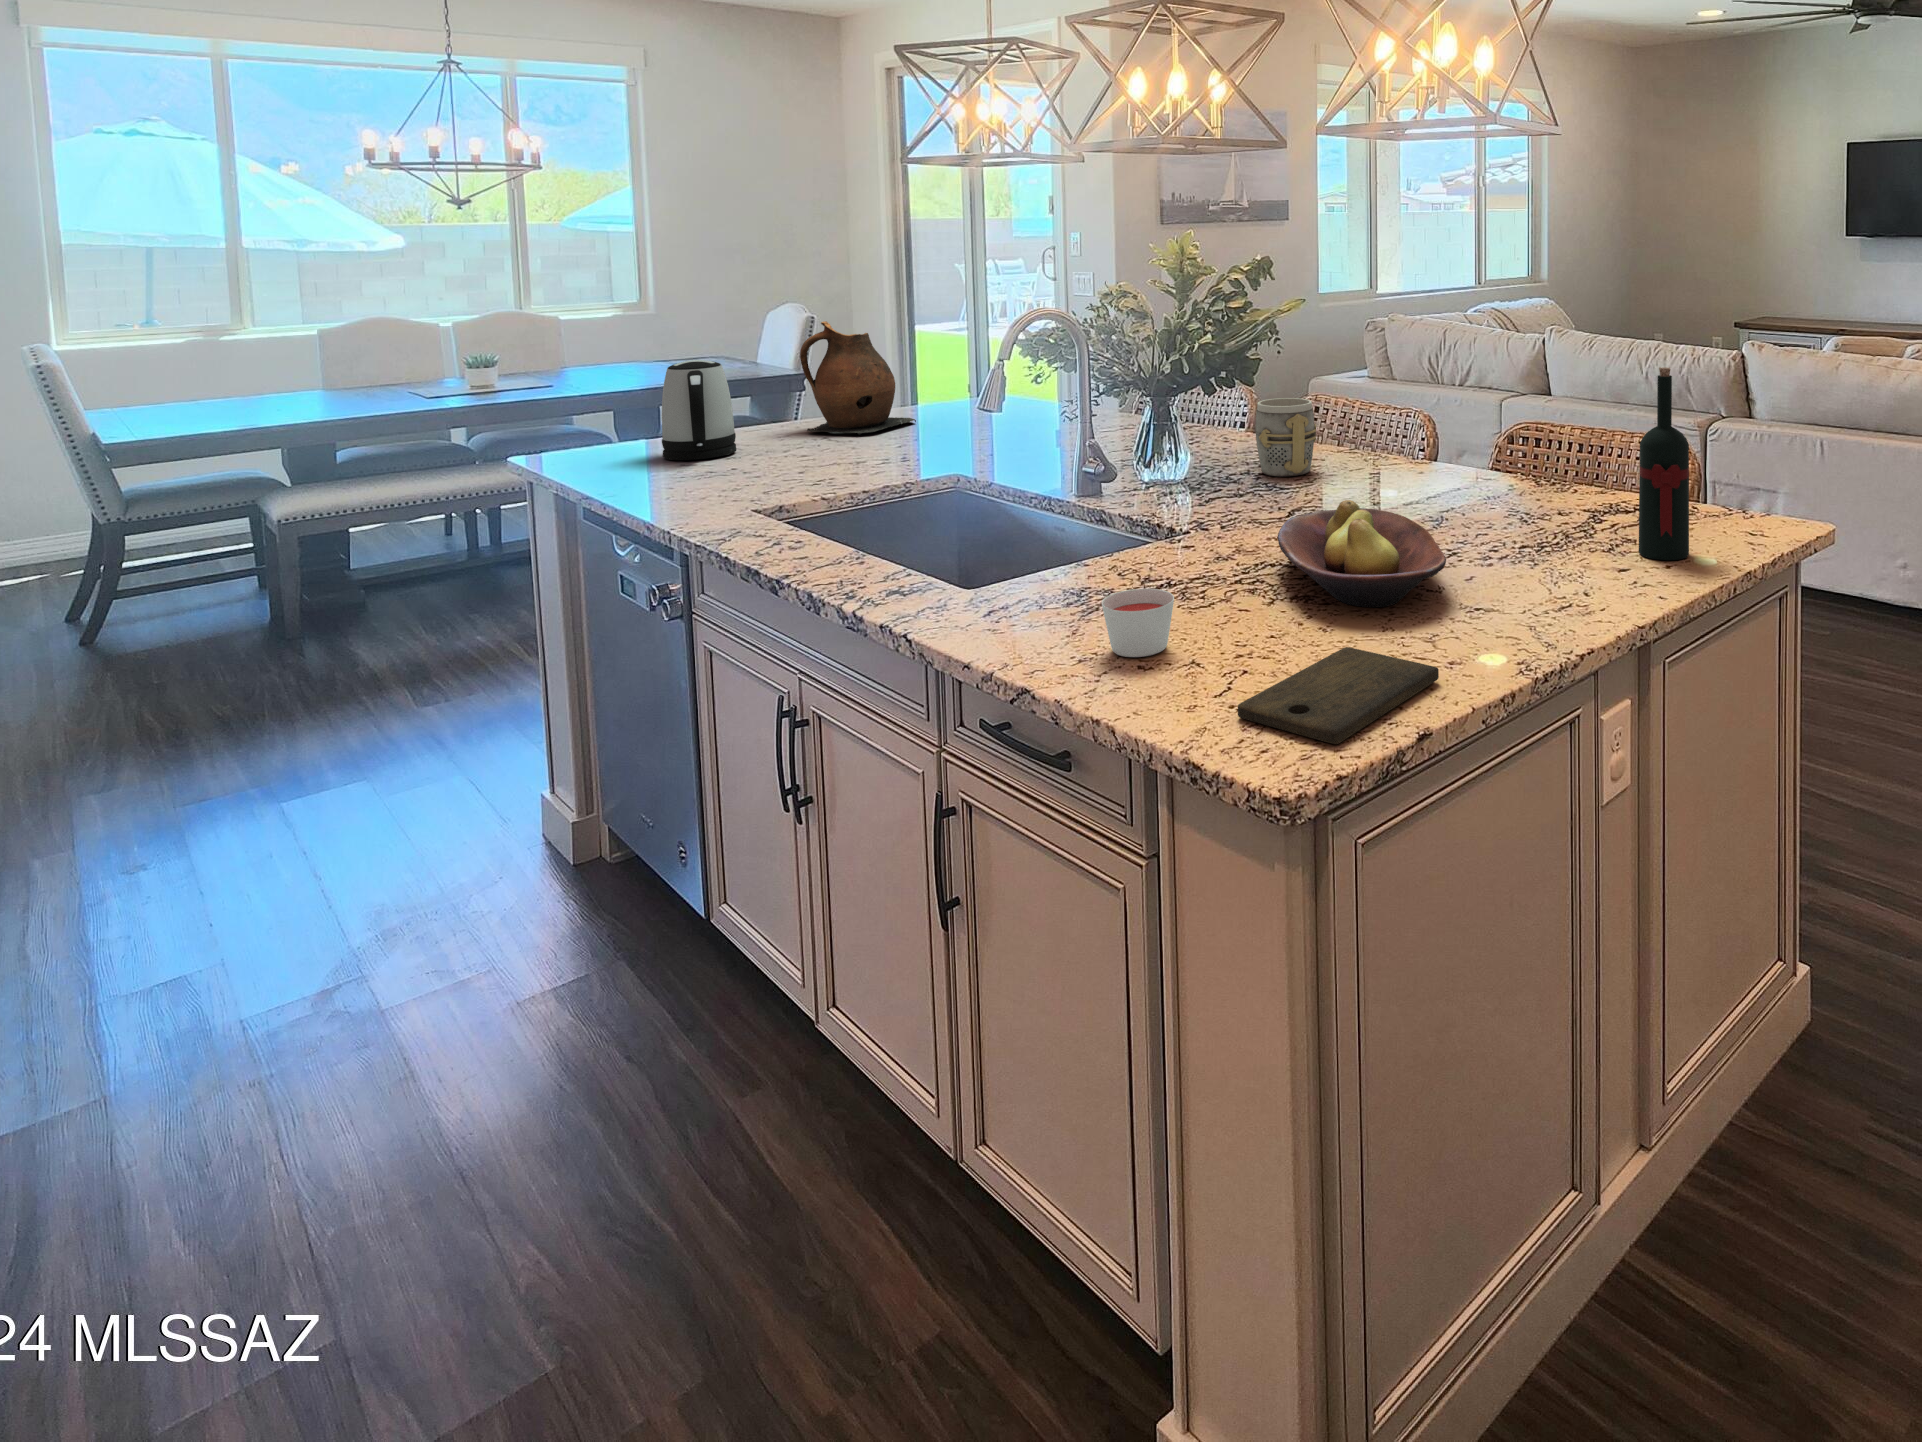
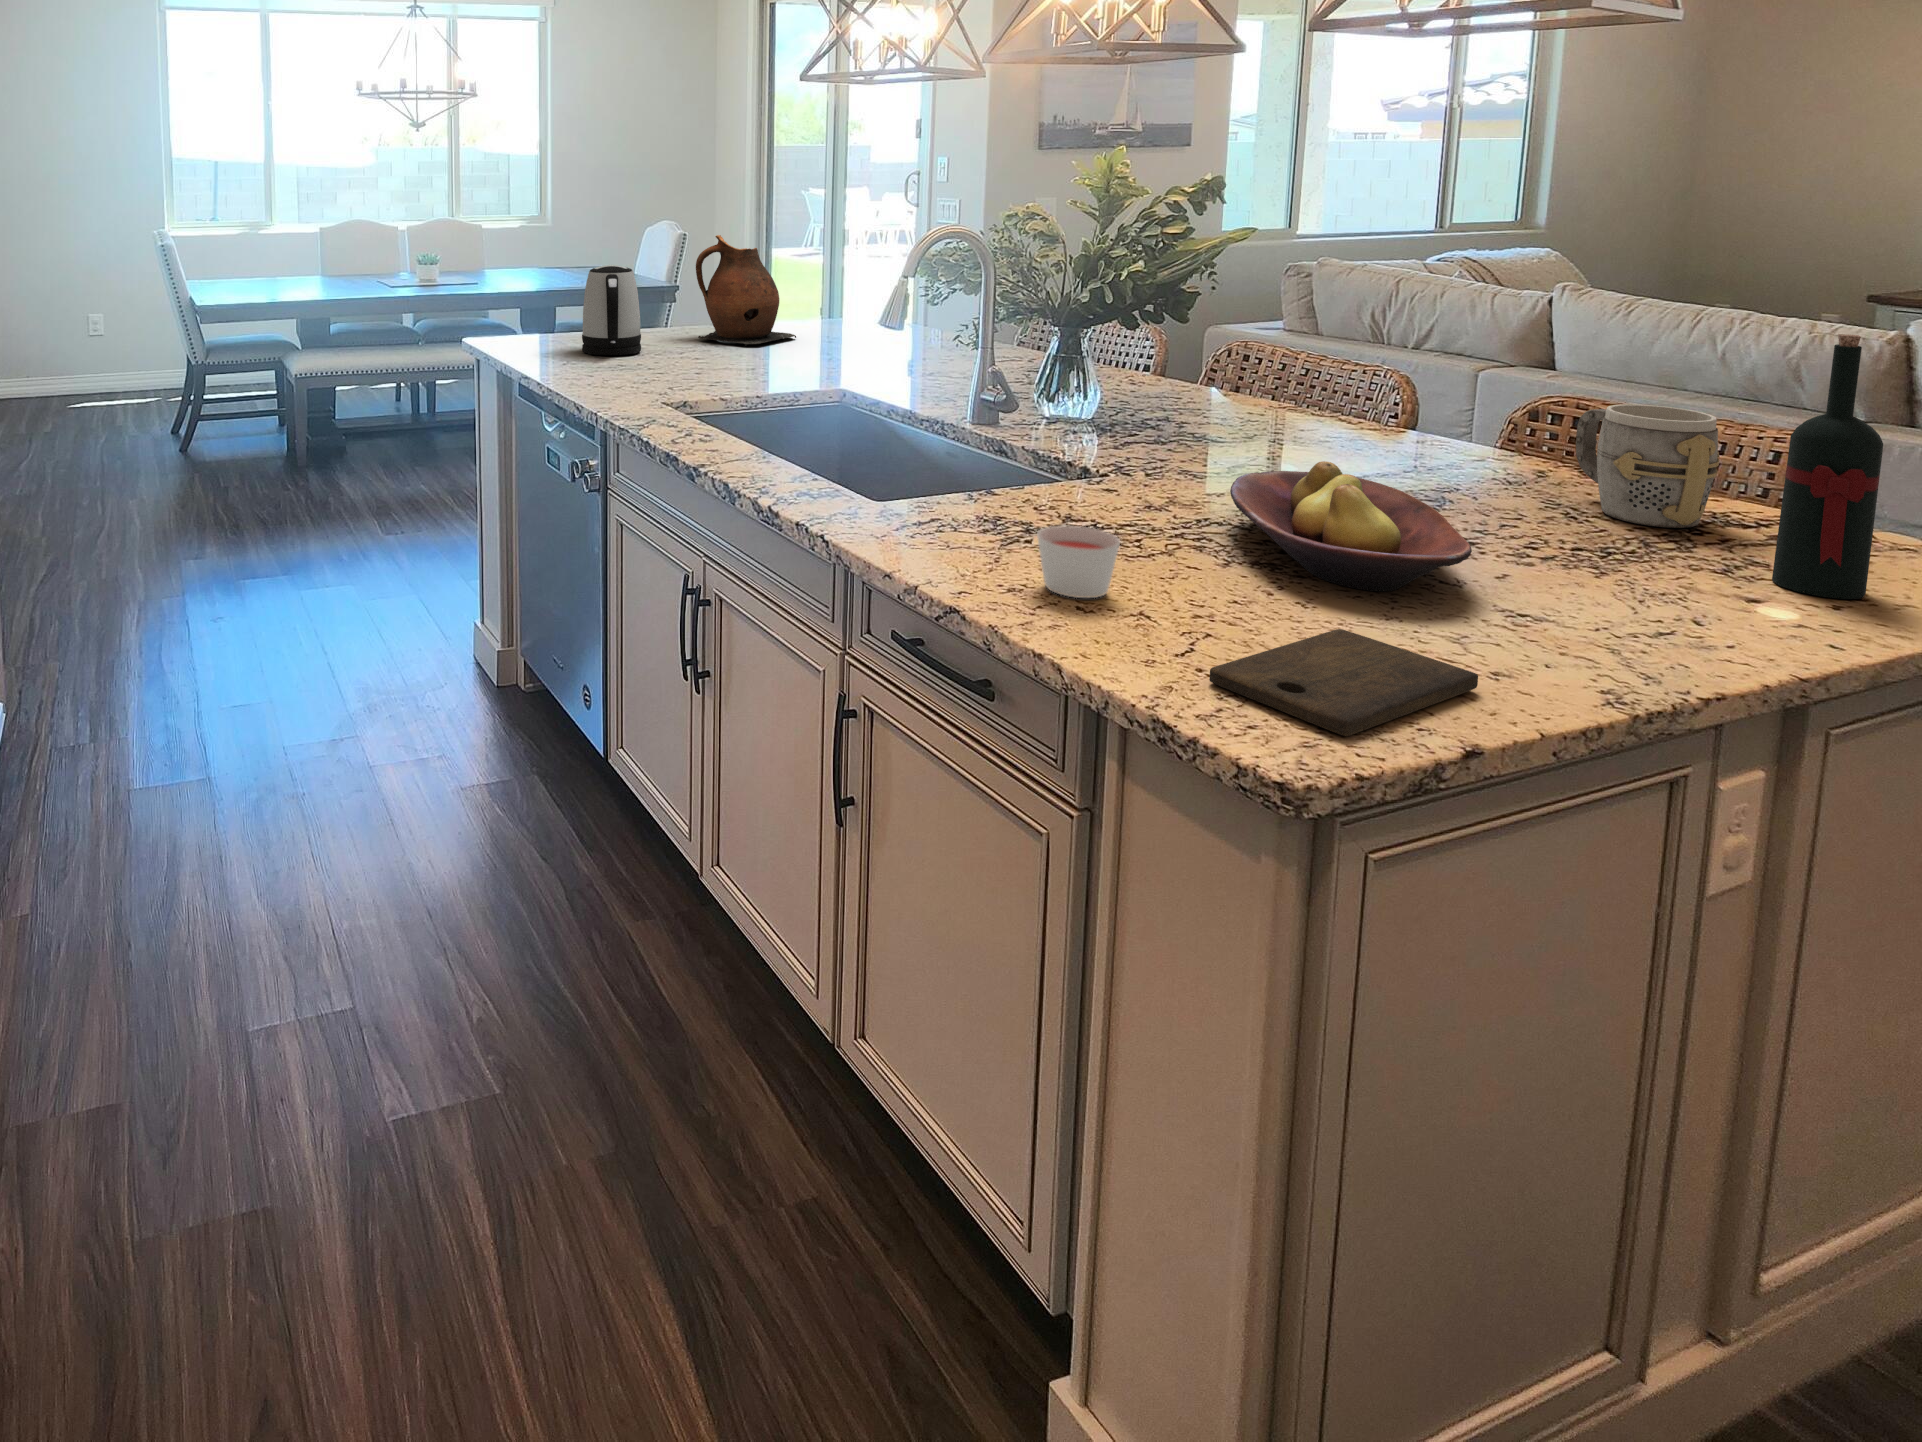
mug: present [1256,398,1316,477] -> present [1576,404,1720,528]

